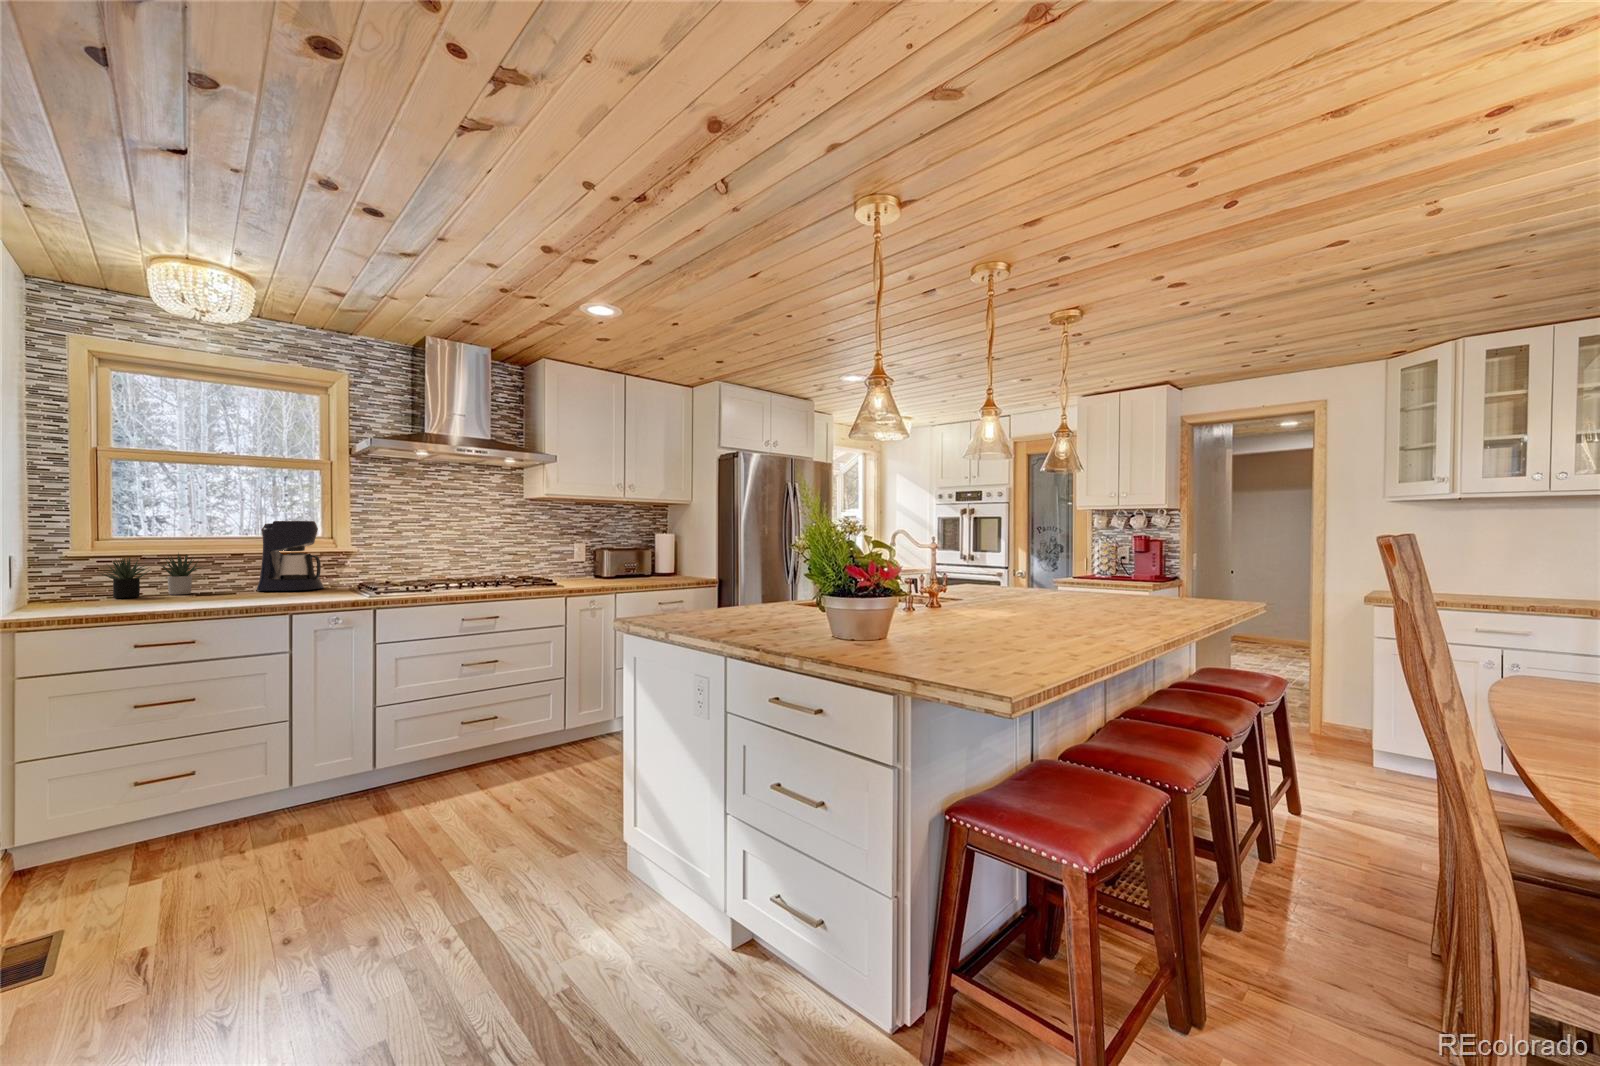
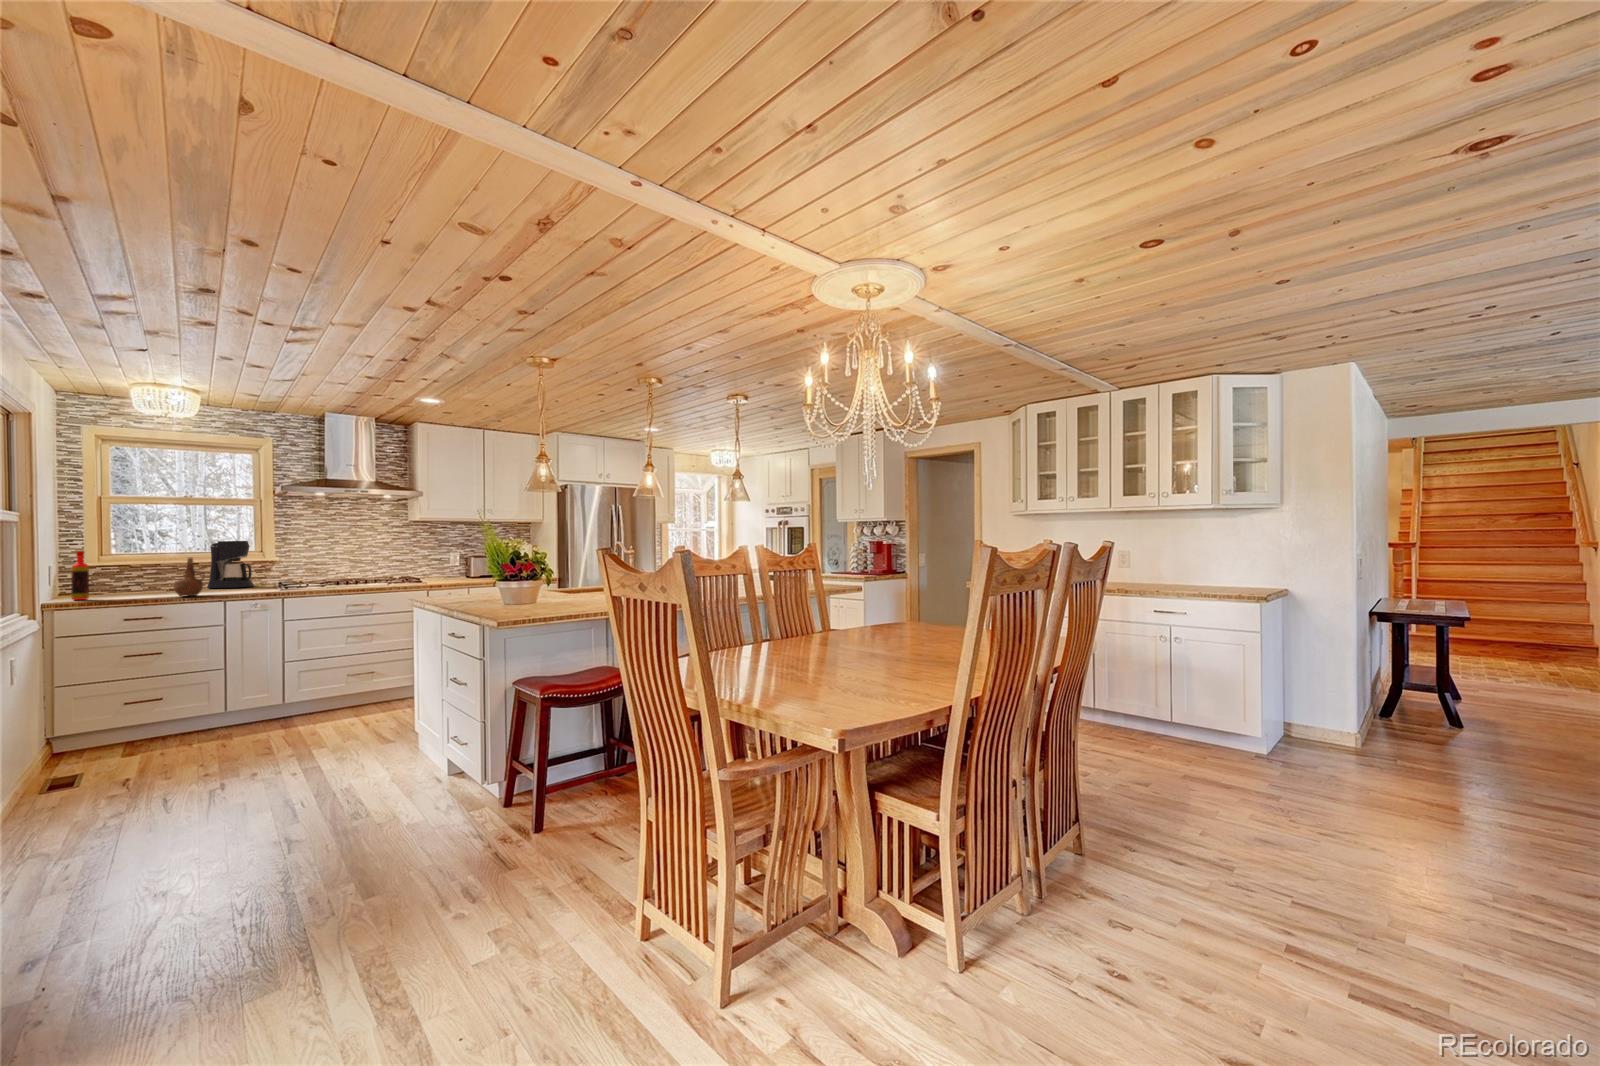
bottle: none [45,532,75,614] -> present [71,551,89,600]
ceramic pitcher: none [212,546,261,608] -> present [174,558,205,596]
succulent plant: present [100,554,202,598] -> none [101,563,173,593]

